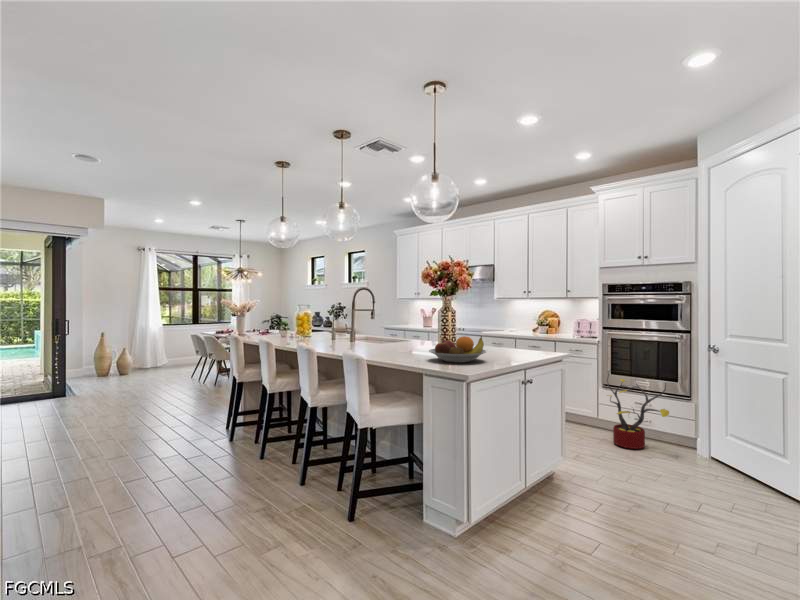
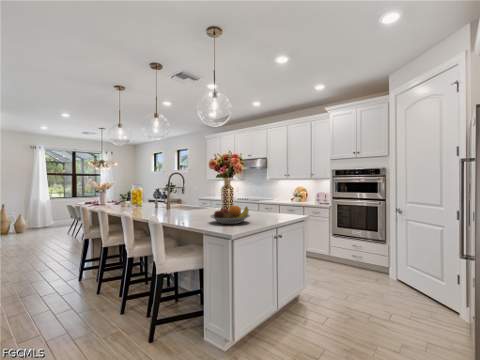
decorative plant: present [607,375,669,449] -> none [335,227,373,276]

